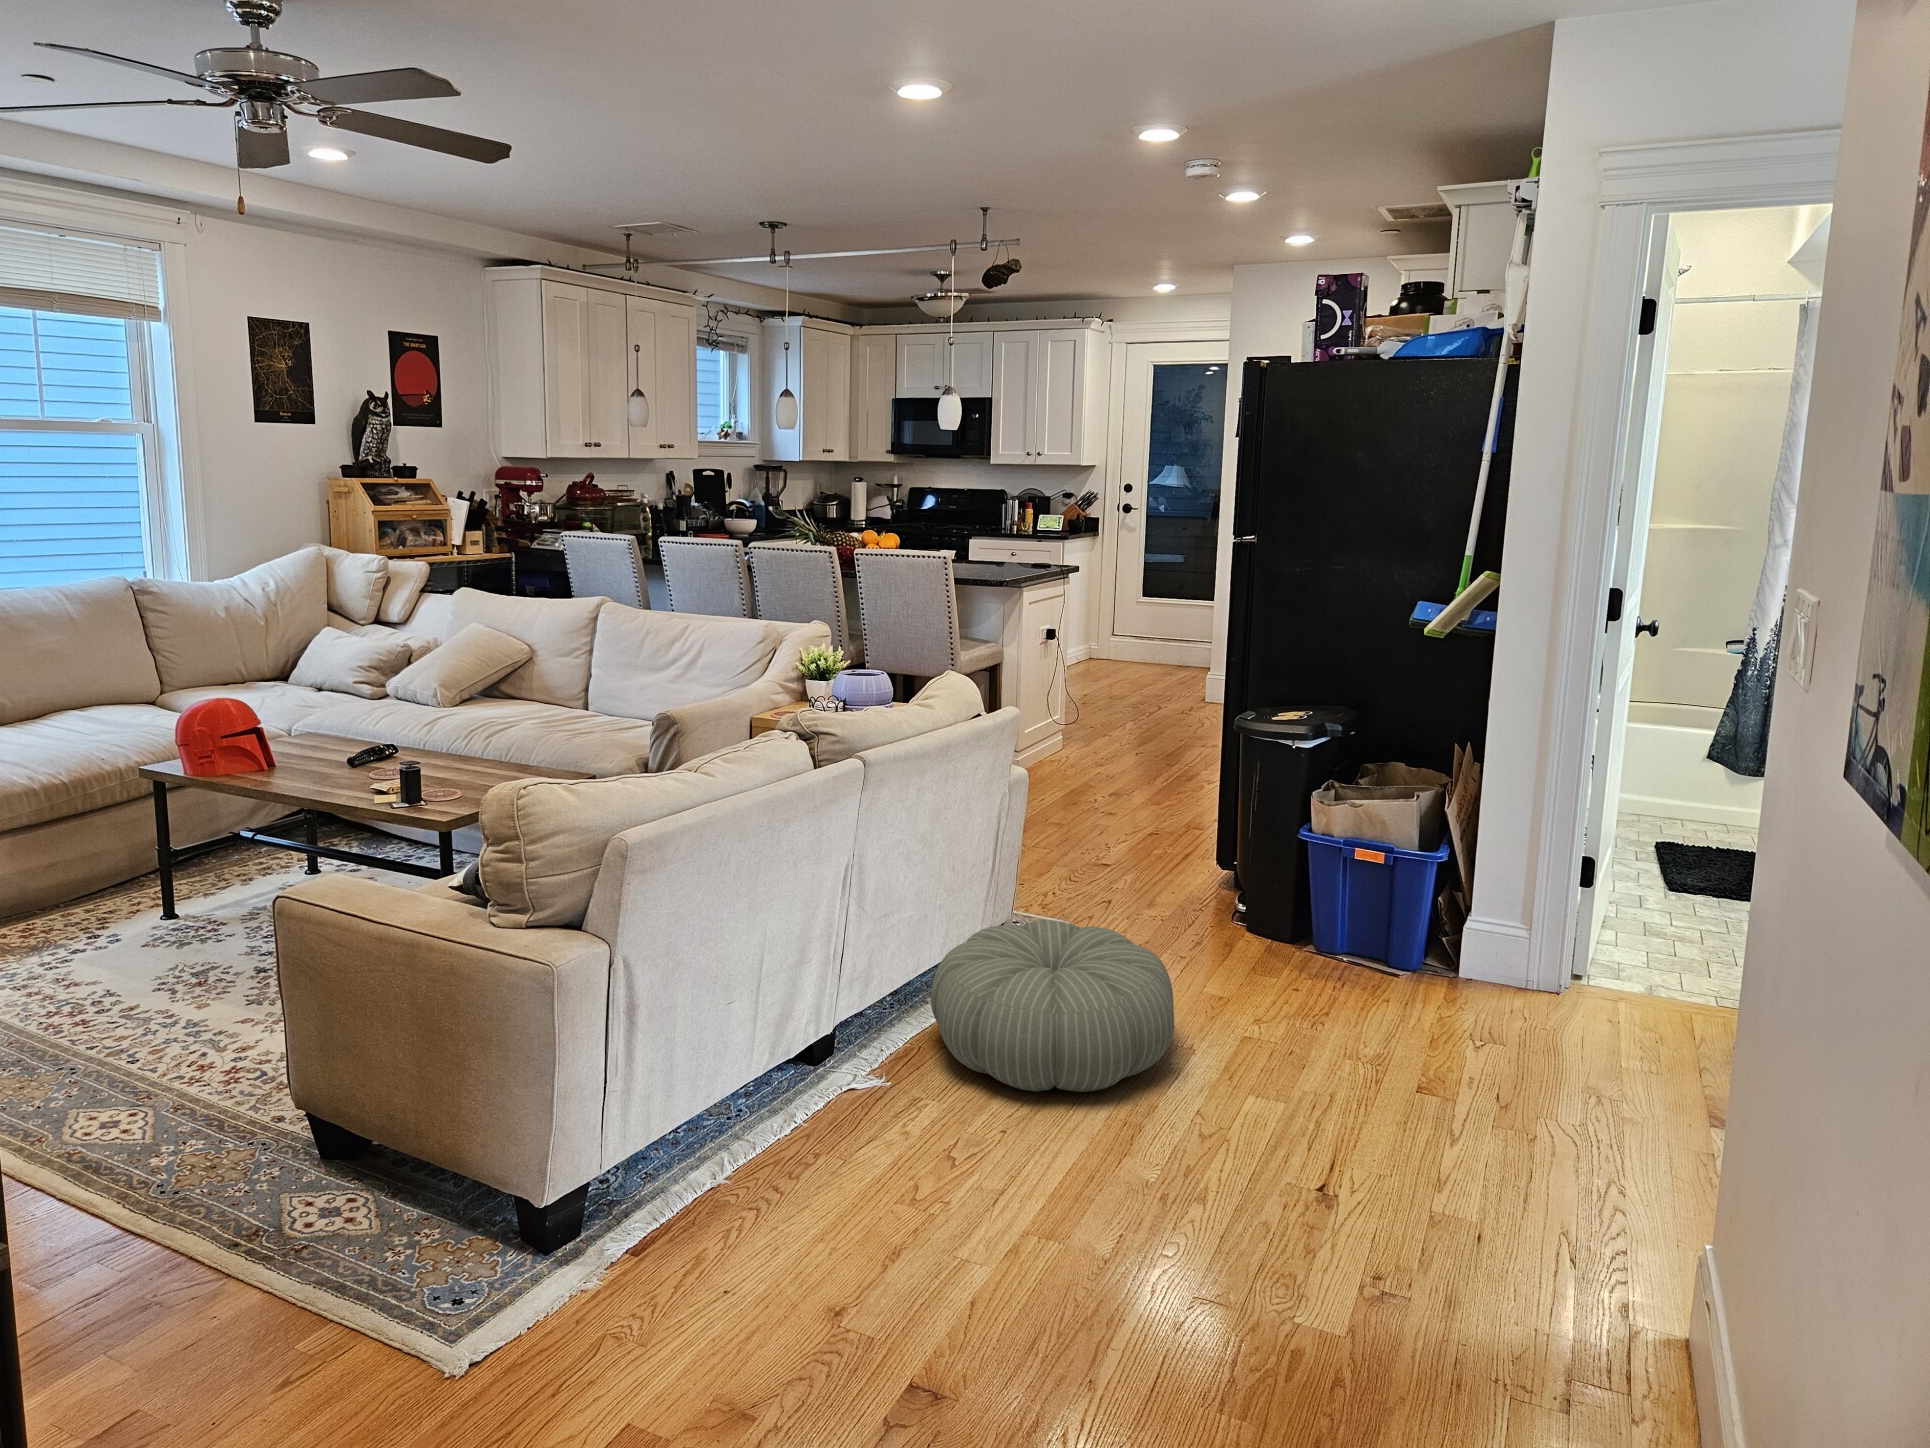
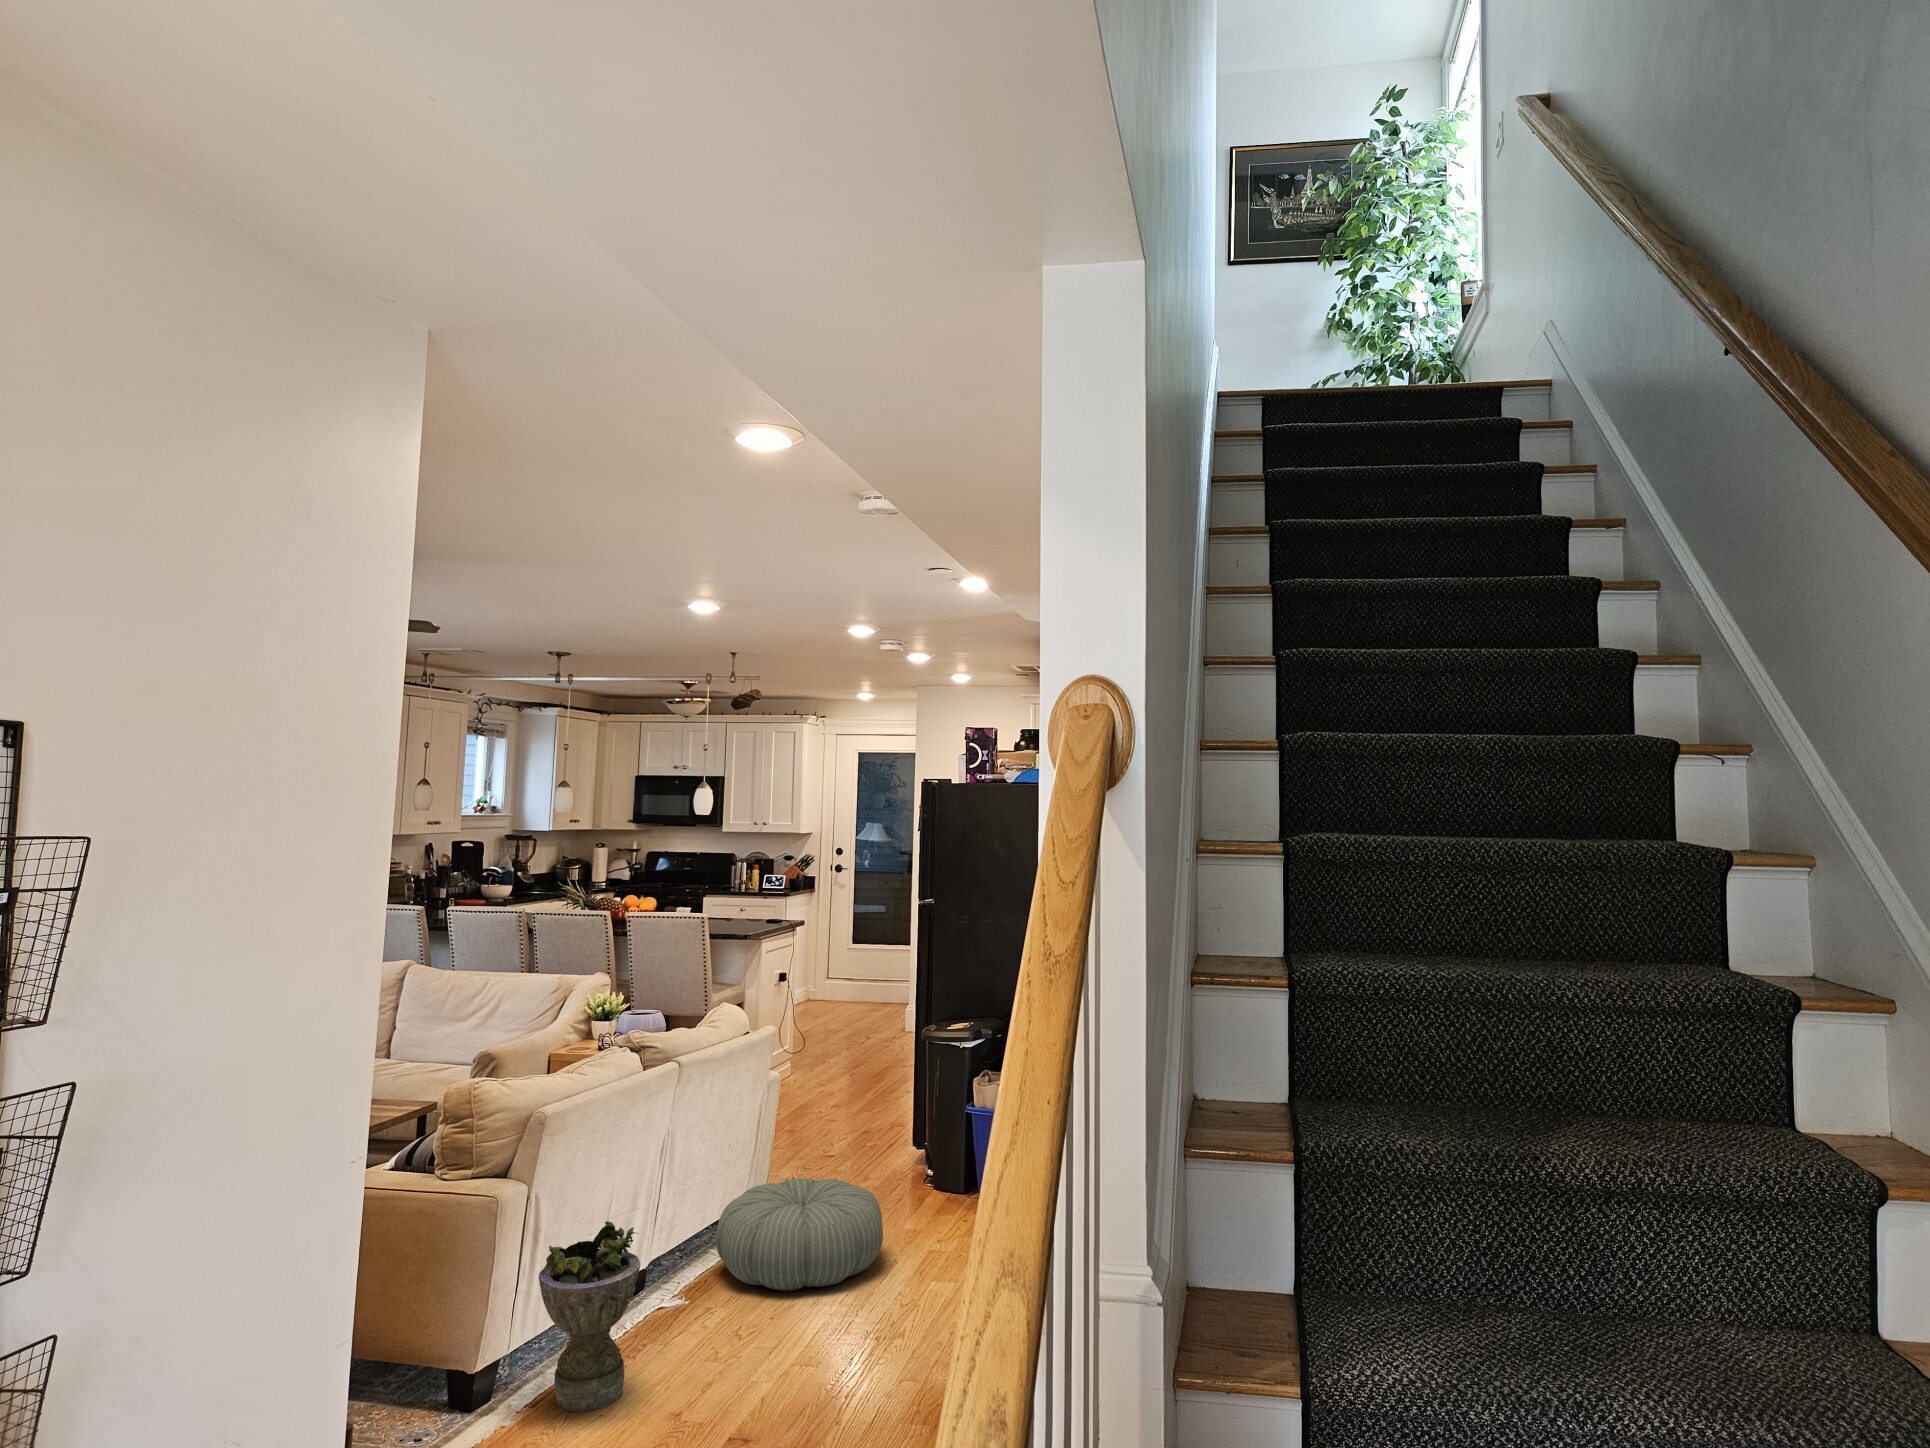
planter: none [626,1004,779,1285] -> present [539,1221,640,1412]

